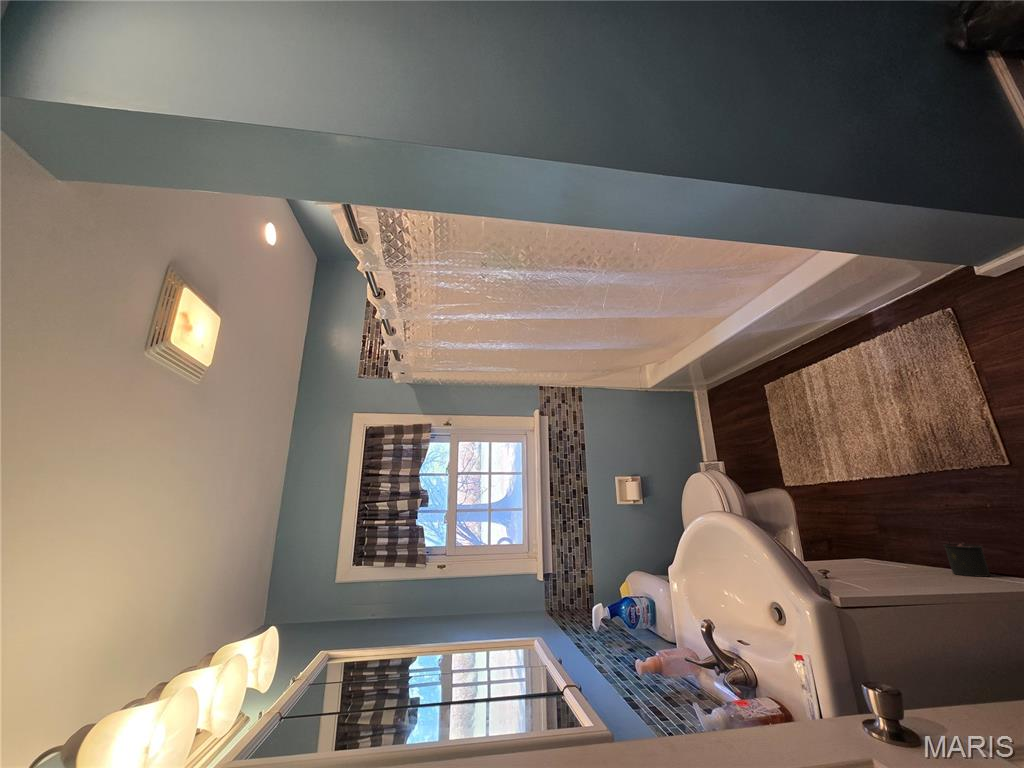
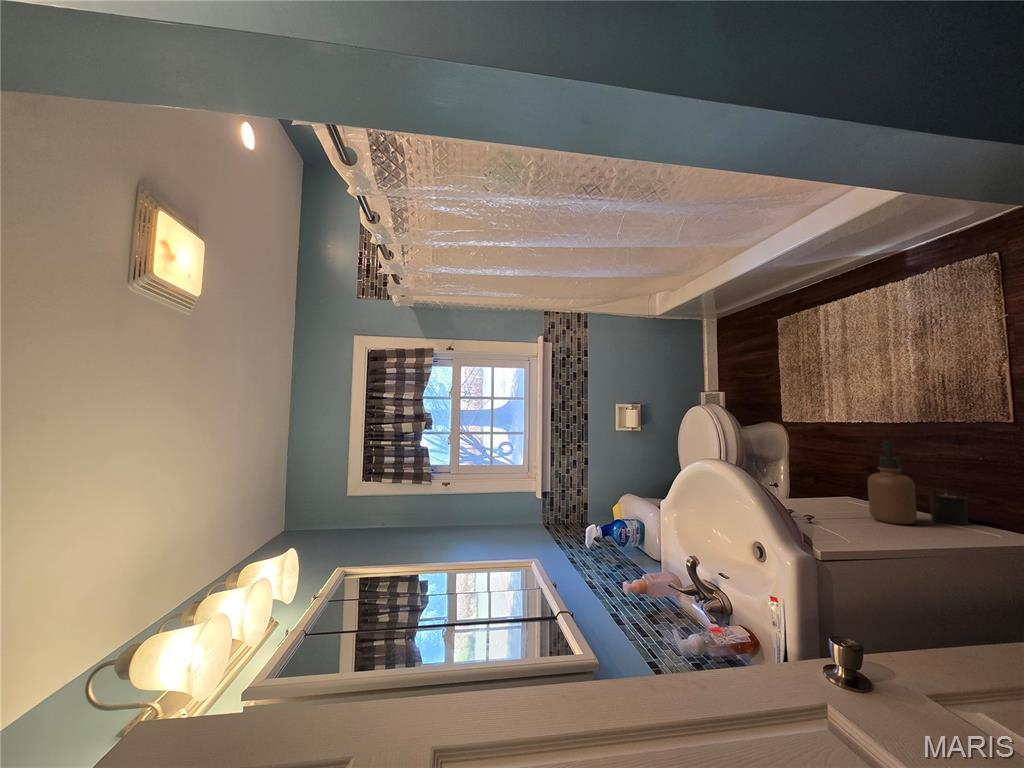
soap dispenser: none [877,489,935,577] -> present [868,441,917,525]

